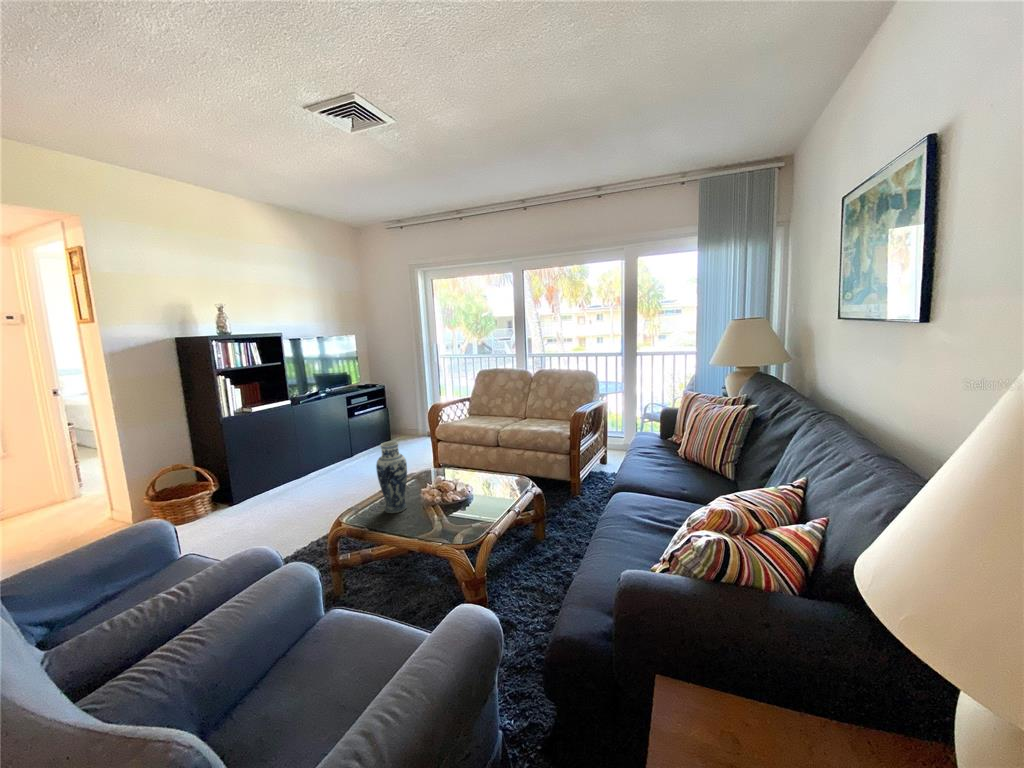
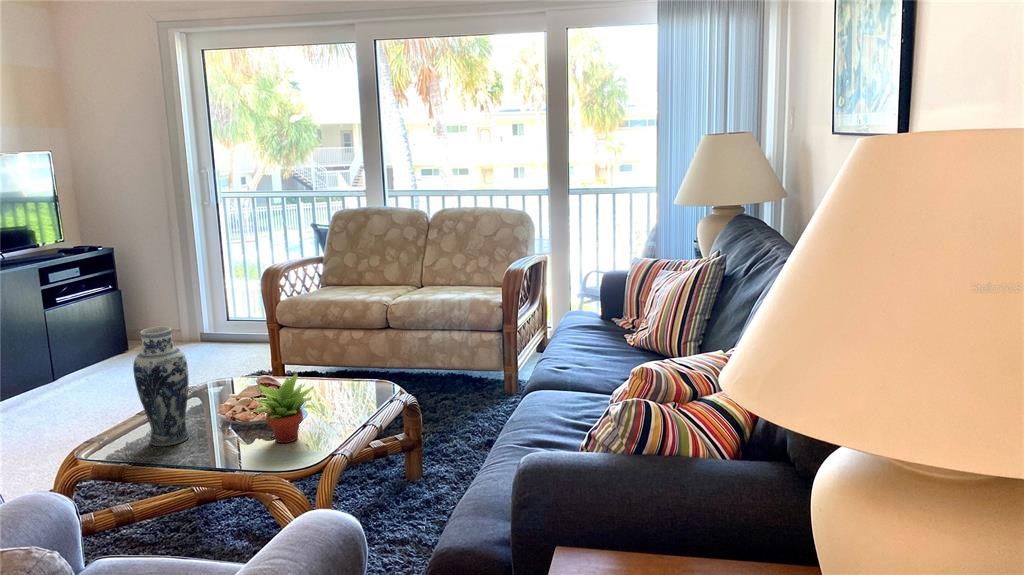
succulent plant: none [441,472,479,517] -> present [253,373,314,443]

